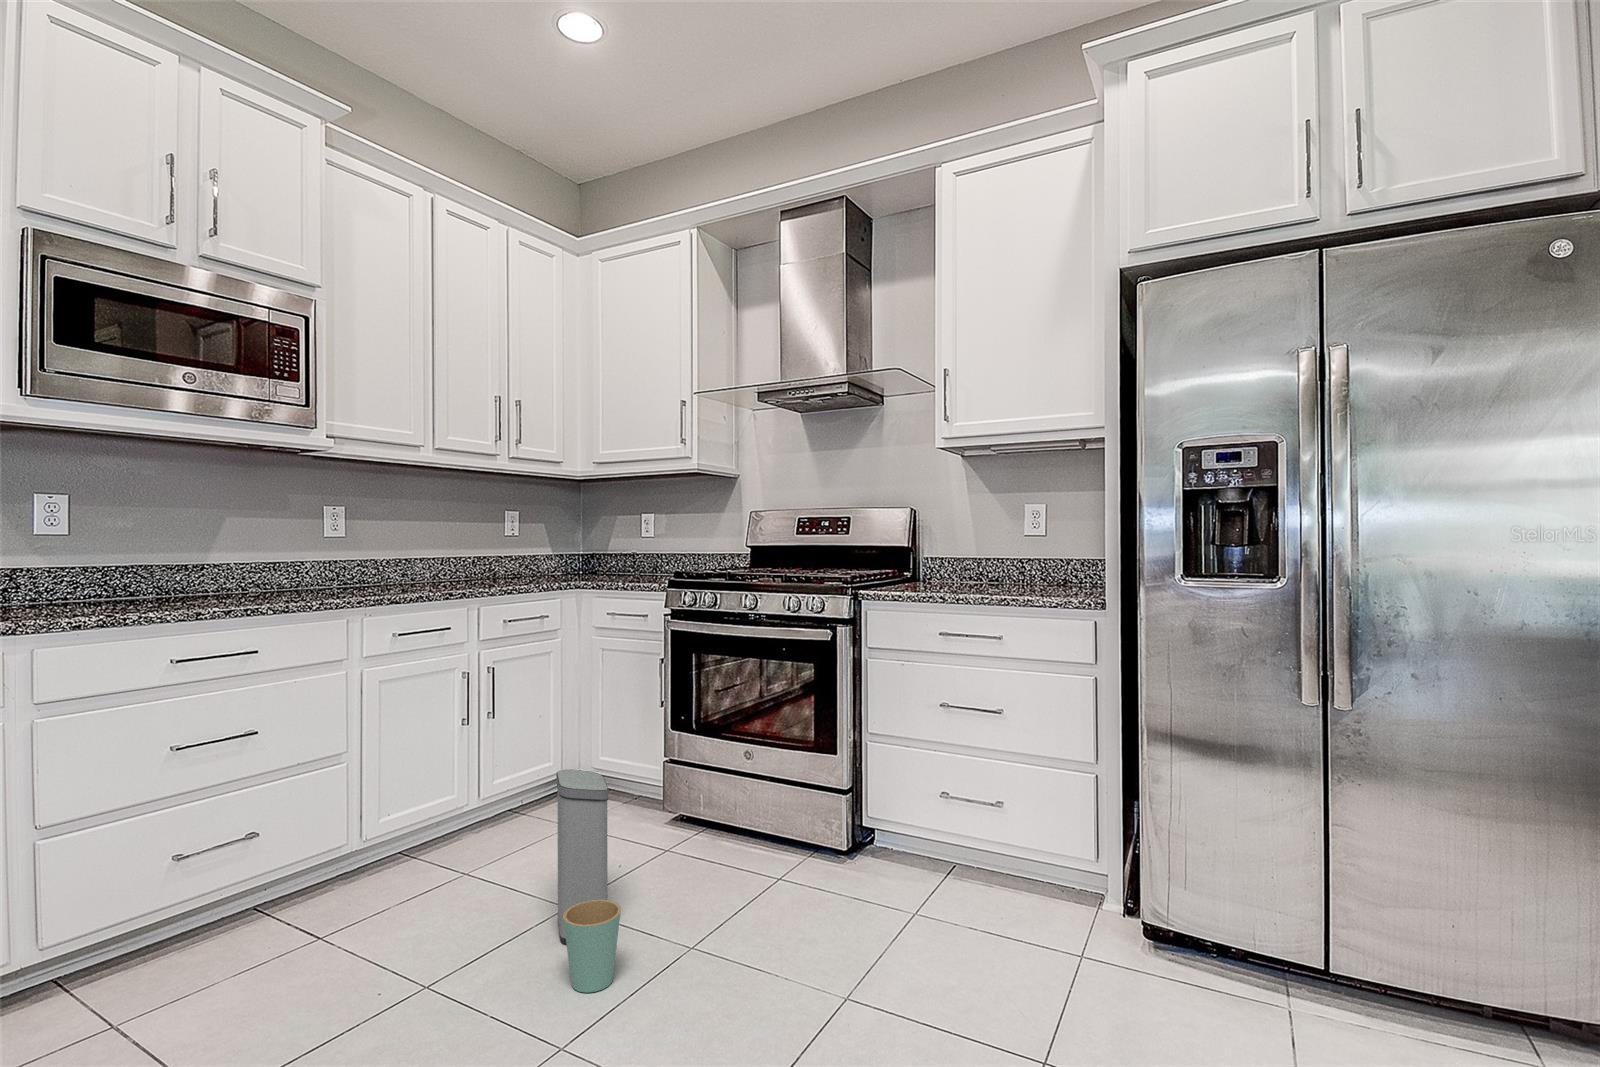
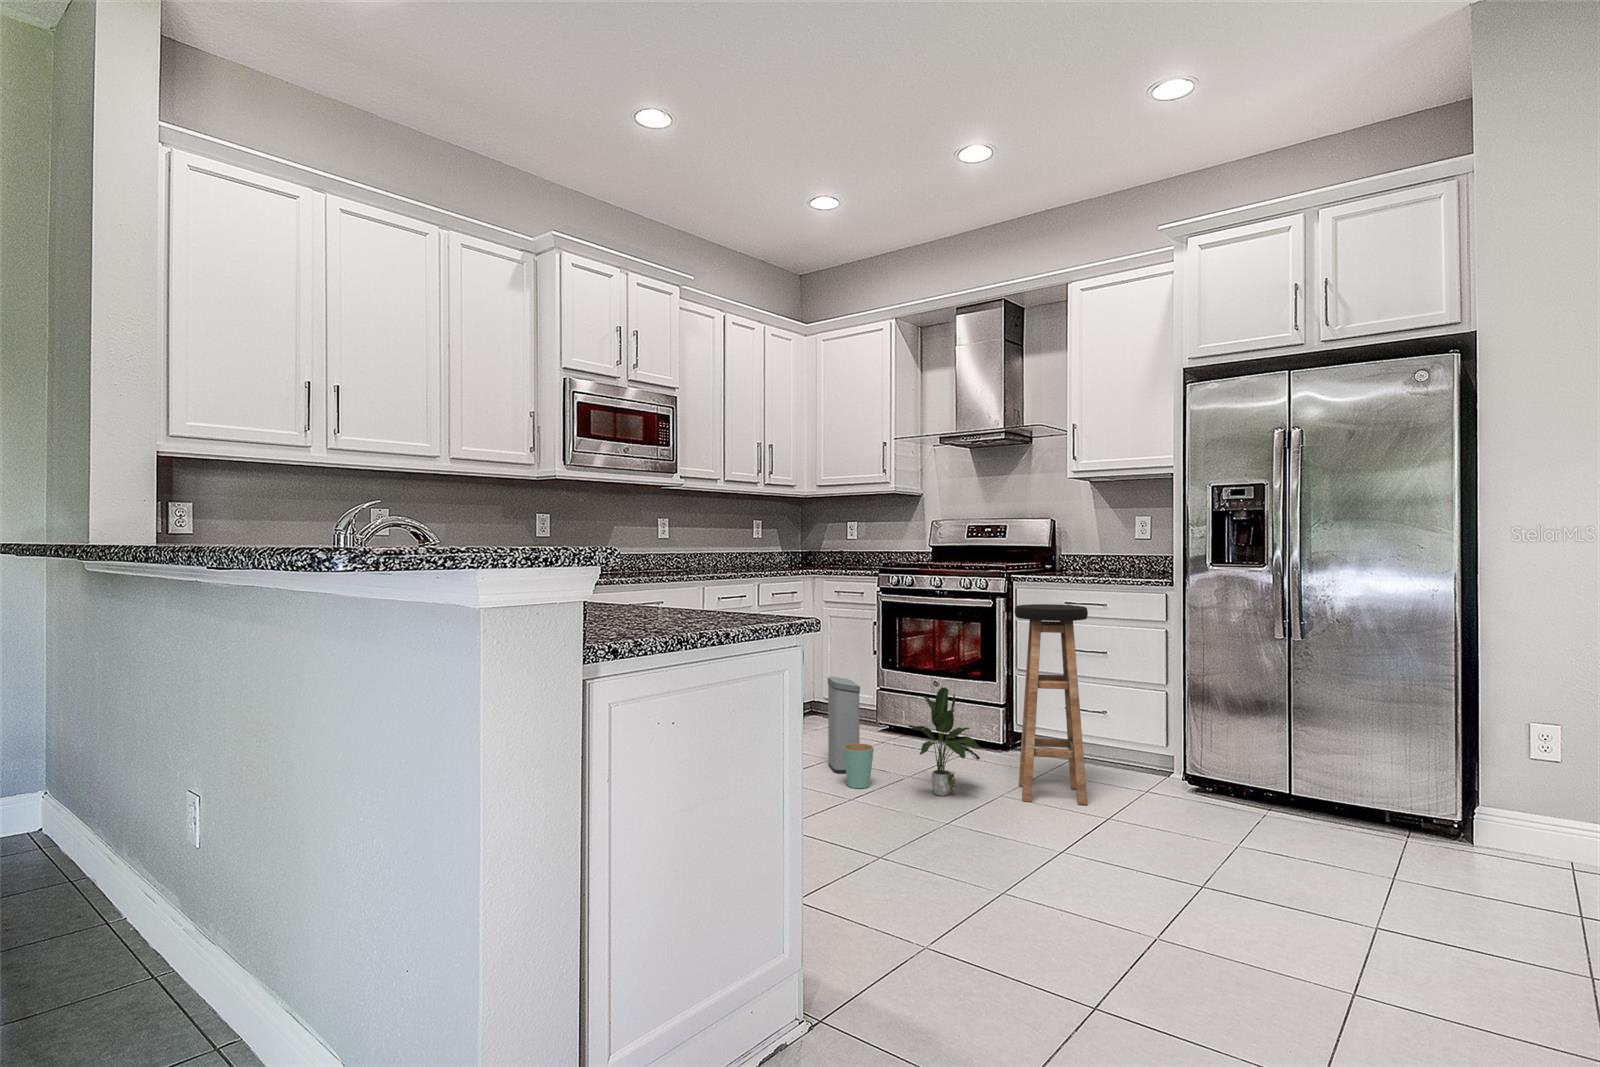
bar stool: none [867,645,993,1006] -> present [1015,604,1088,805]
potted plant: none [676,799,809,1002] -> present [909,687,981,796]

